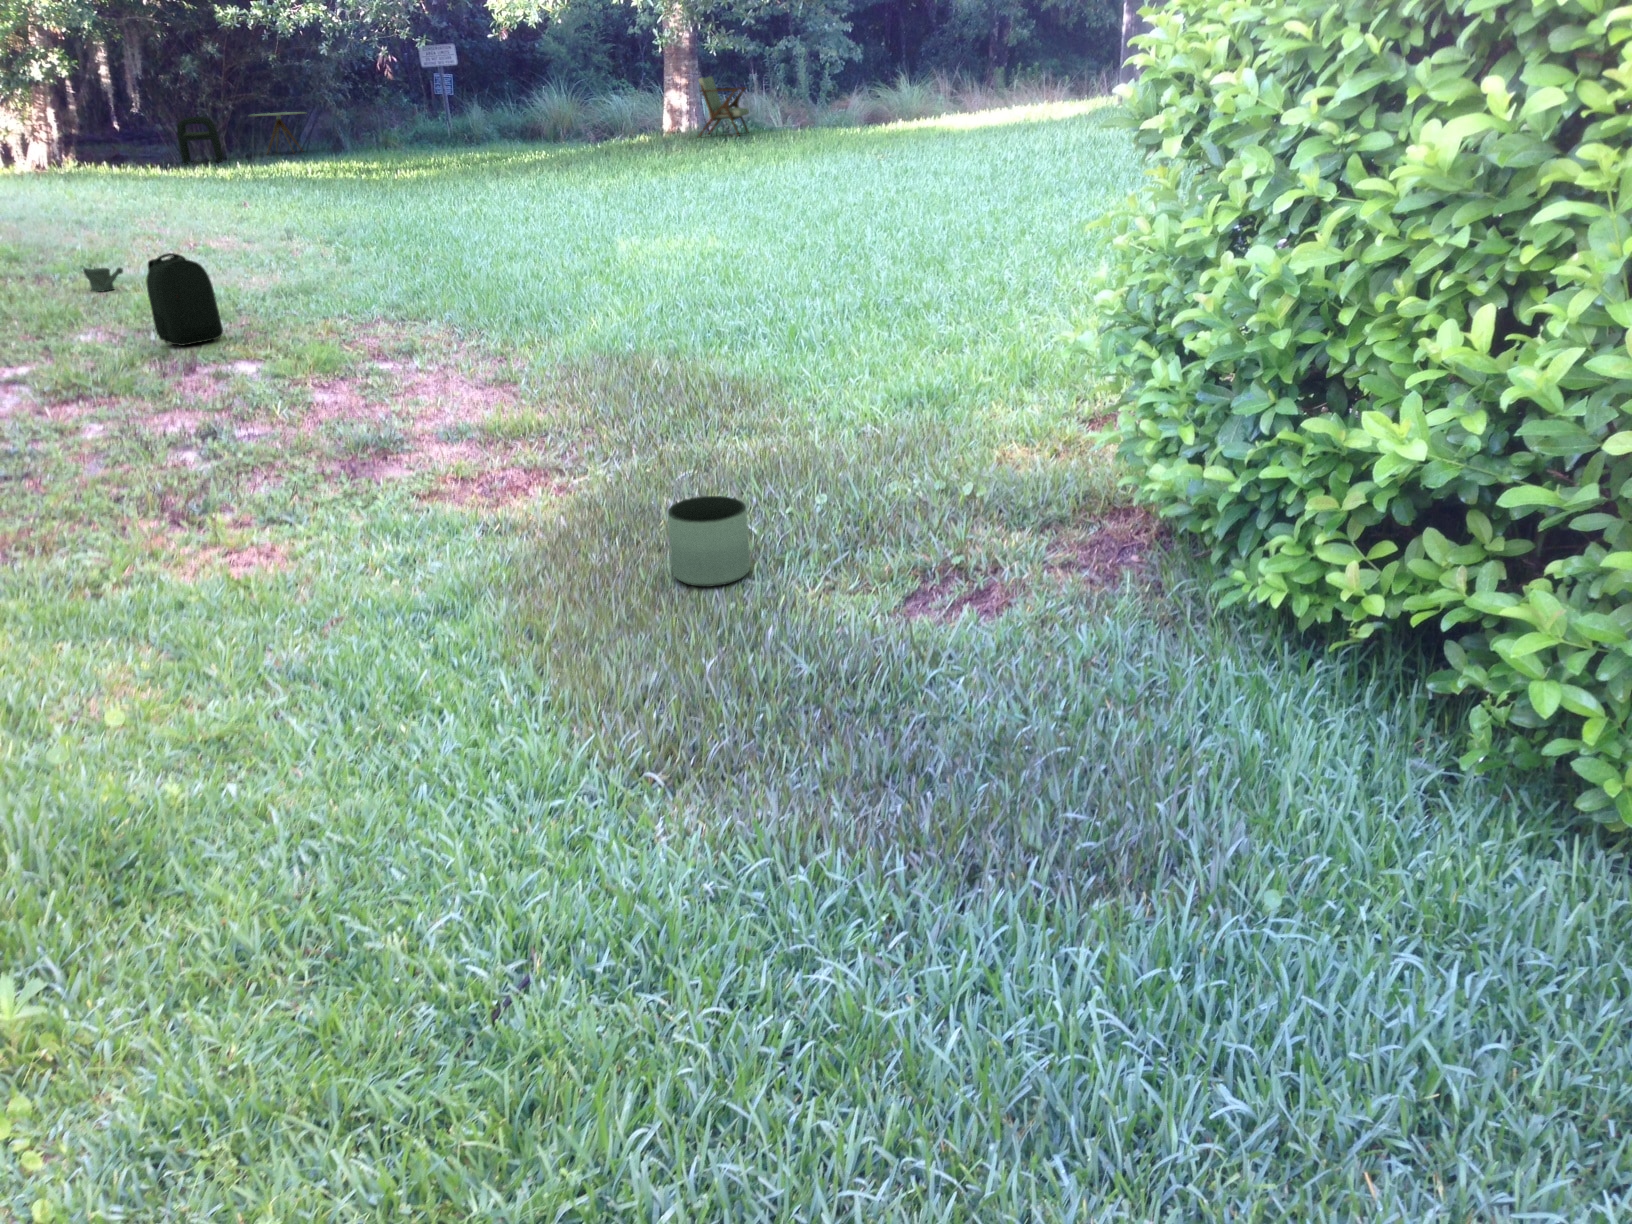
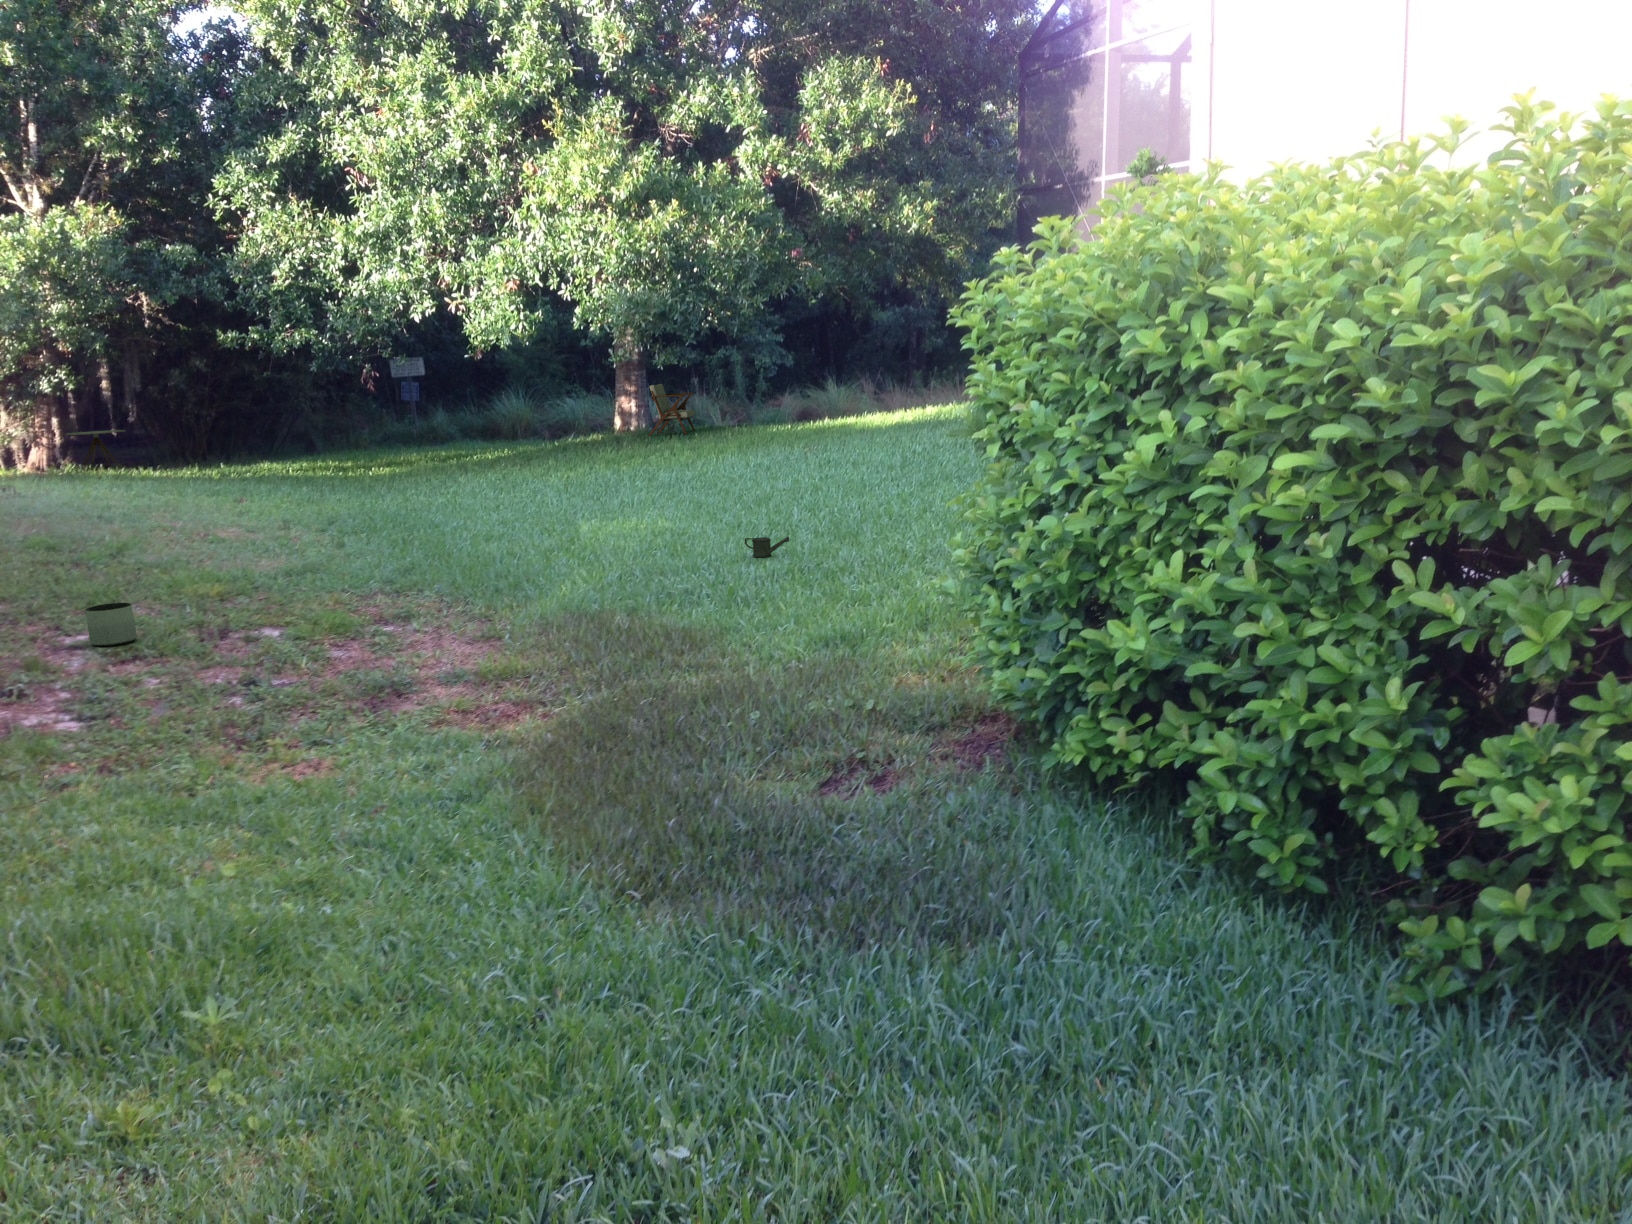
round table: present [249,112,305,154] -> present [68,430,124,469]
bench: present [177,116,224,164] -> none [169,423,209,465]
backpack: present [146,253,223,346] -> none [181,540,244,617]
watering can: present [84,267,123,292] -> present [745,536,789,558]
planter: present [668,496,750,587] -> present [85,603,137,646]

